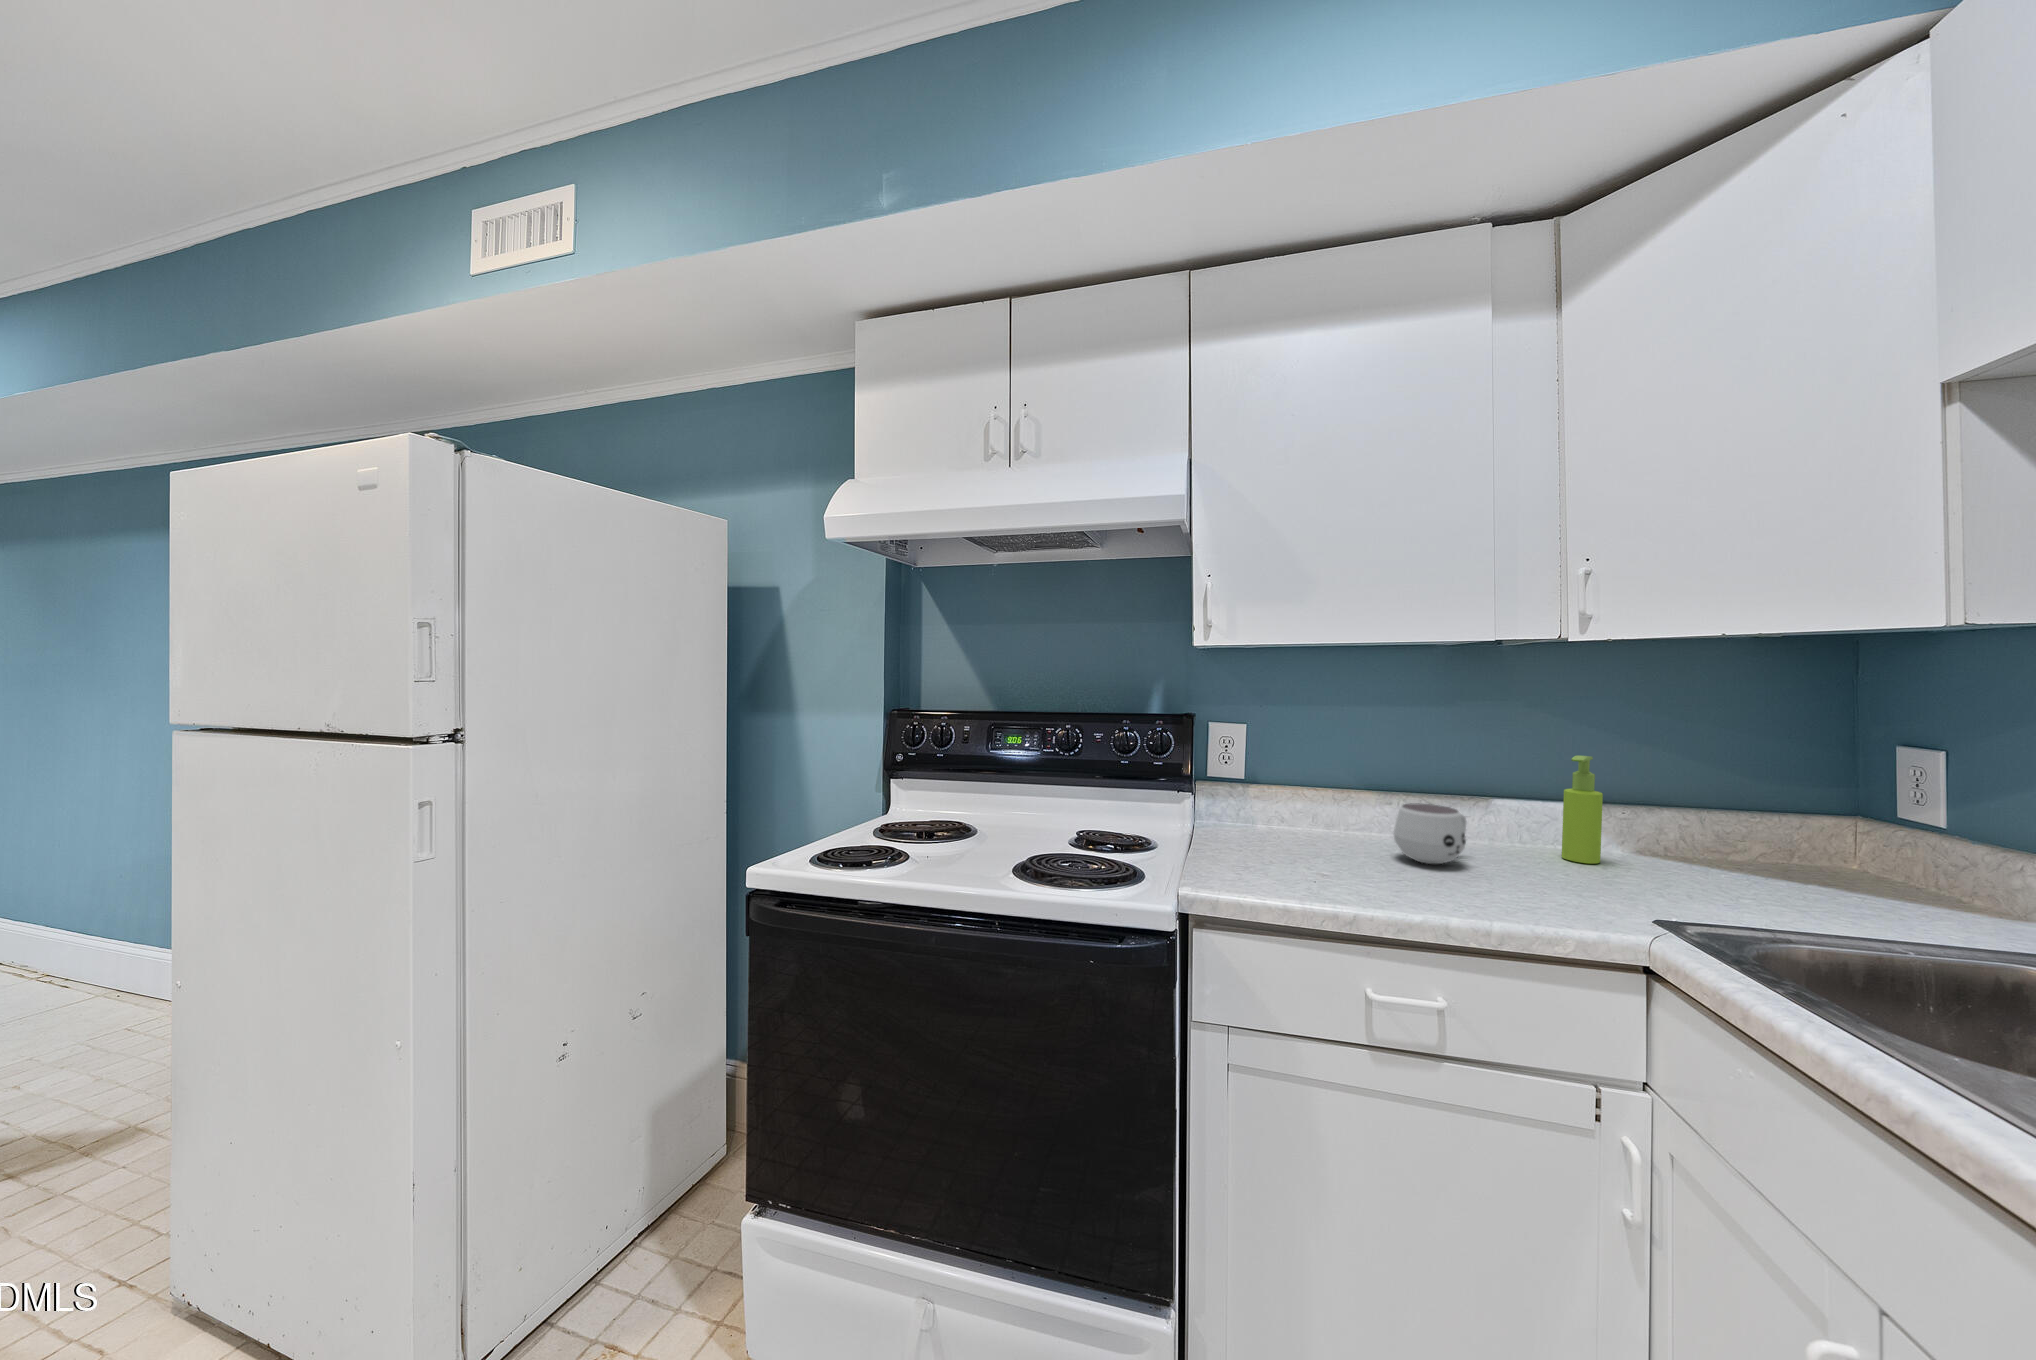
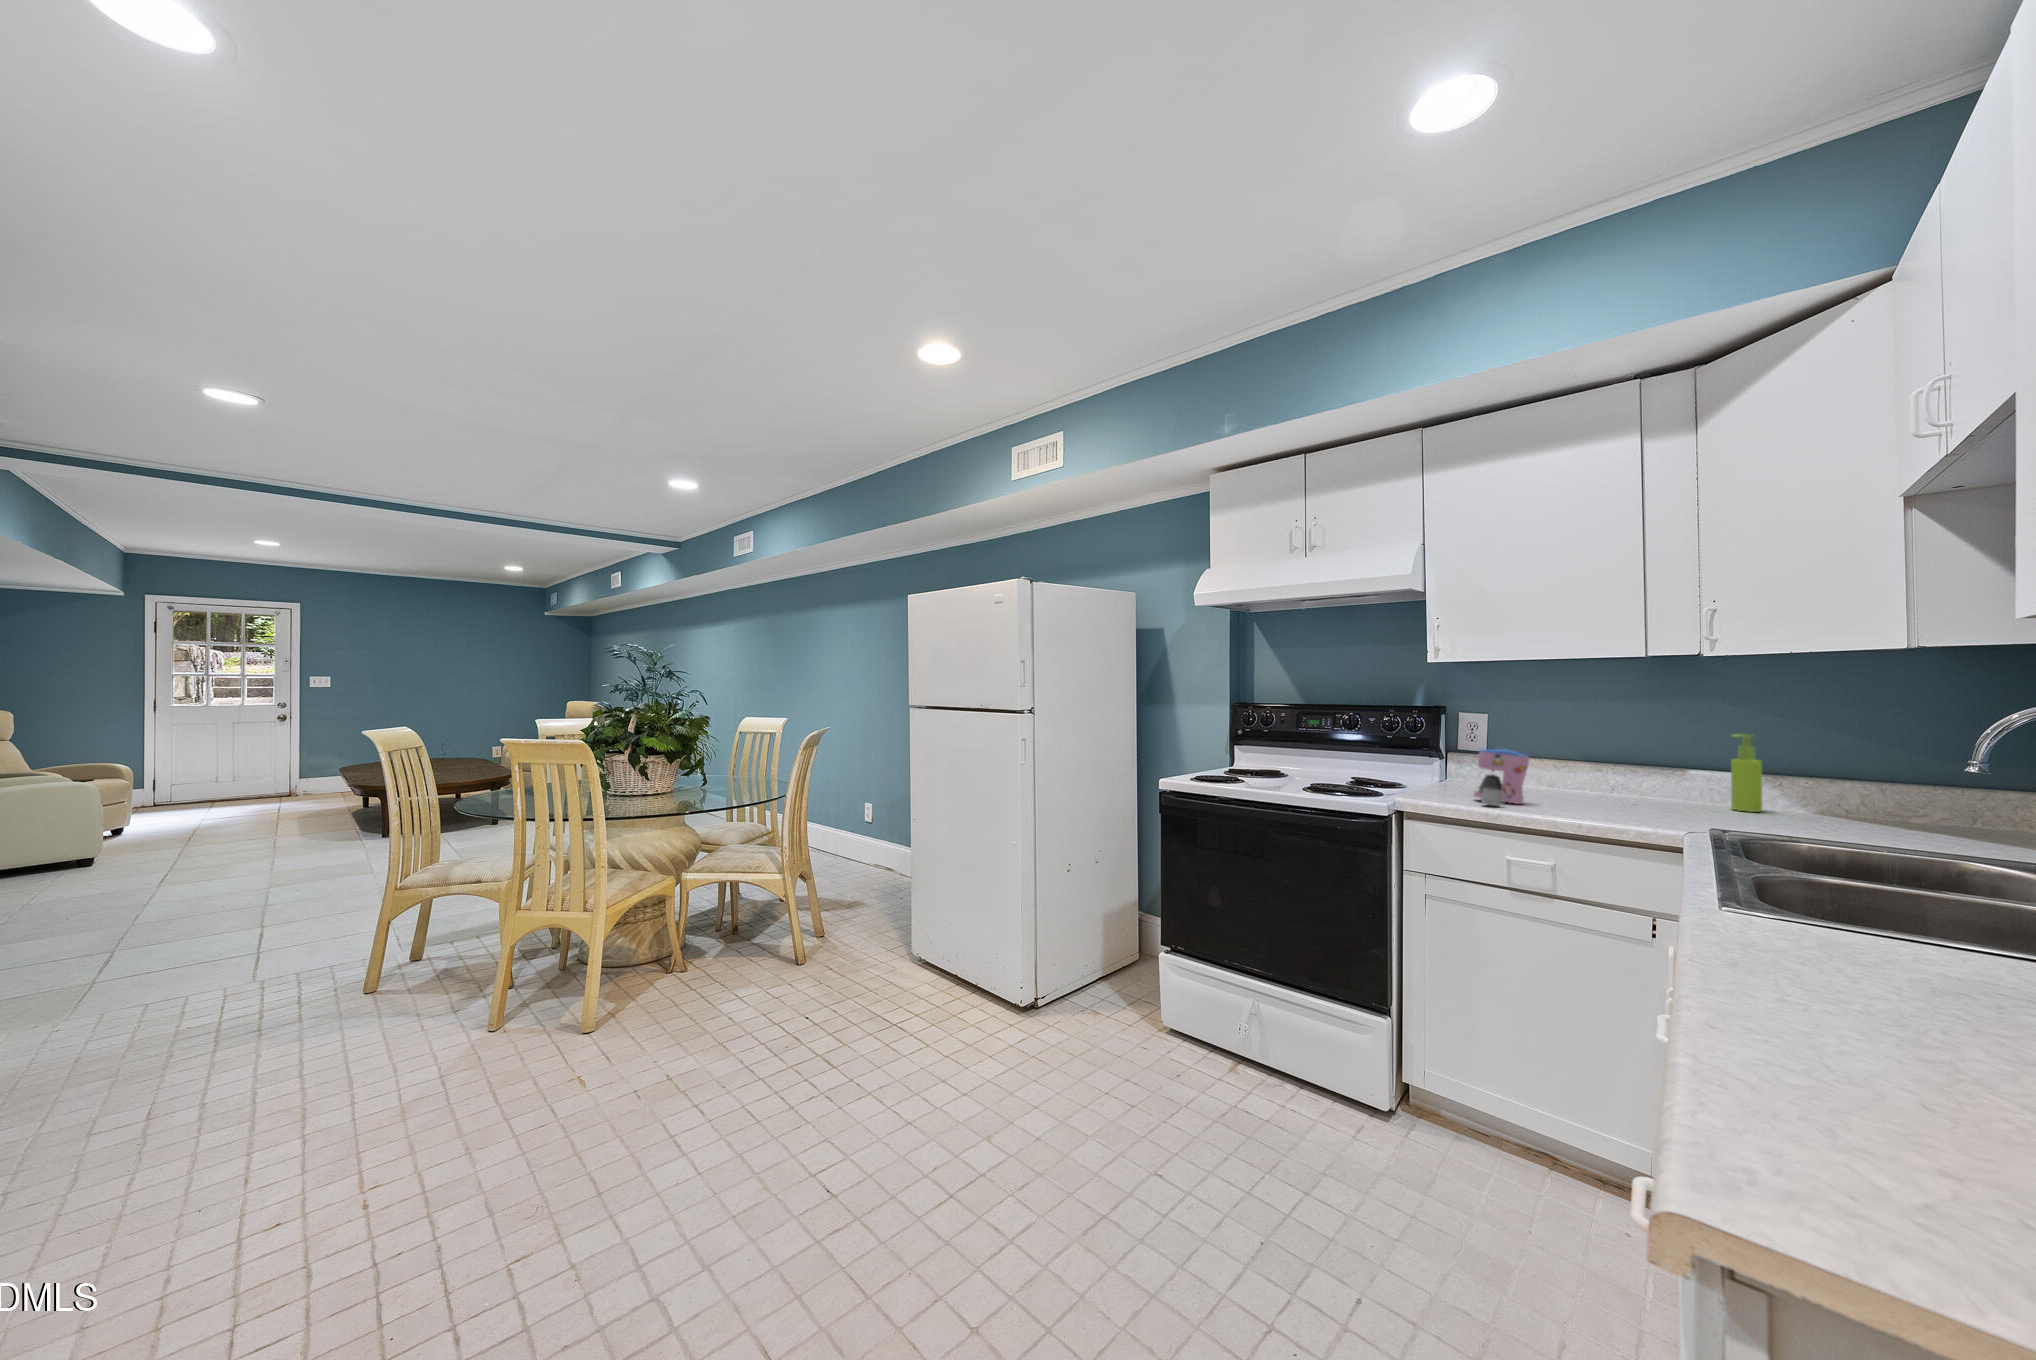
coffee maker: none [1257,789,1355,890] -> present [1474,749,1529,806]
mug: present [1394,804,1466,864] -> none [1578,766,1644,805]

